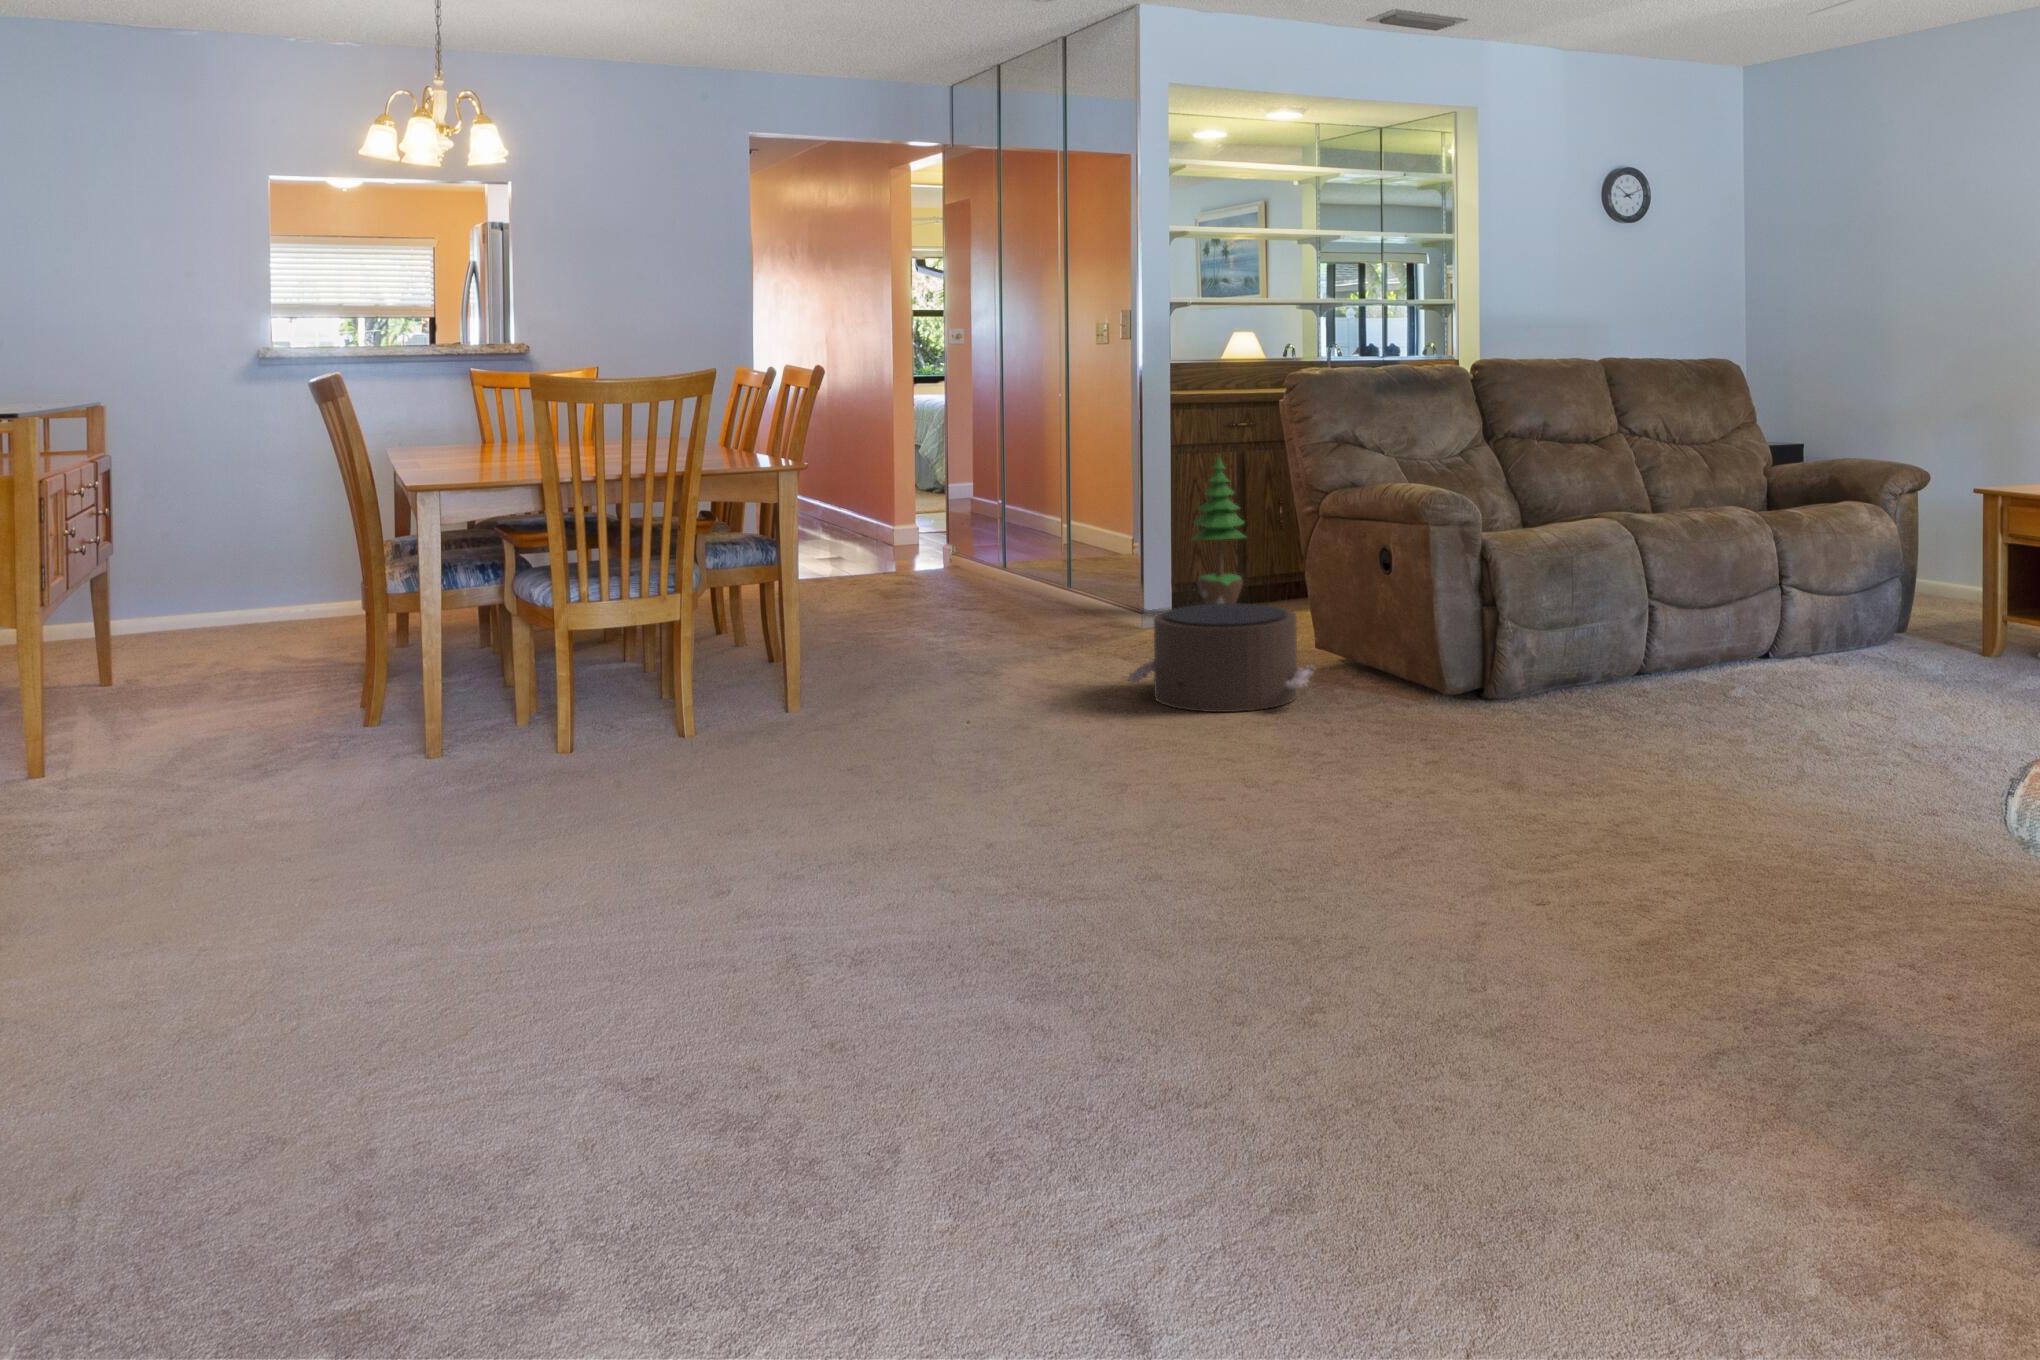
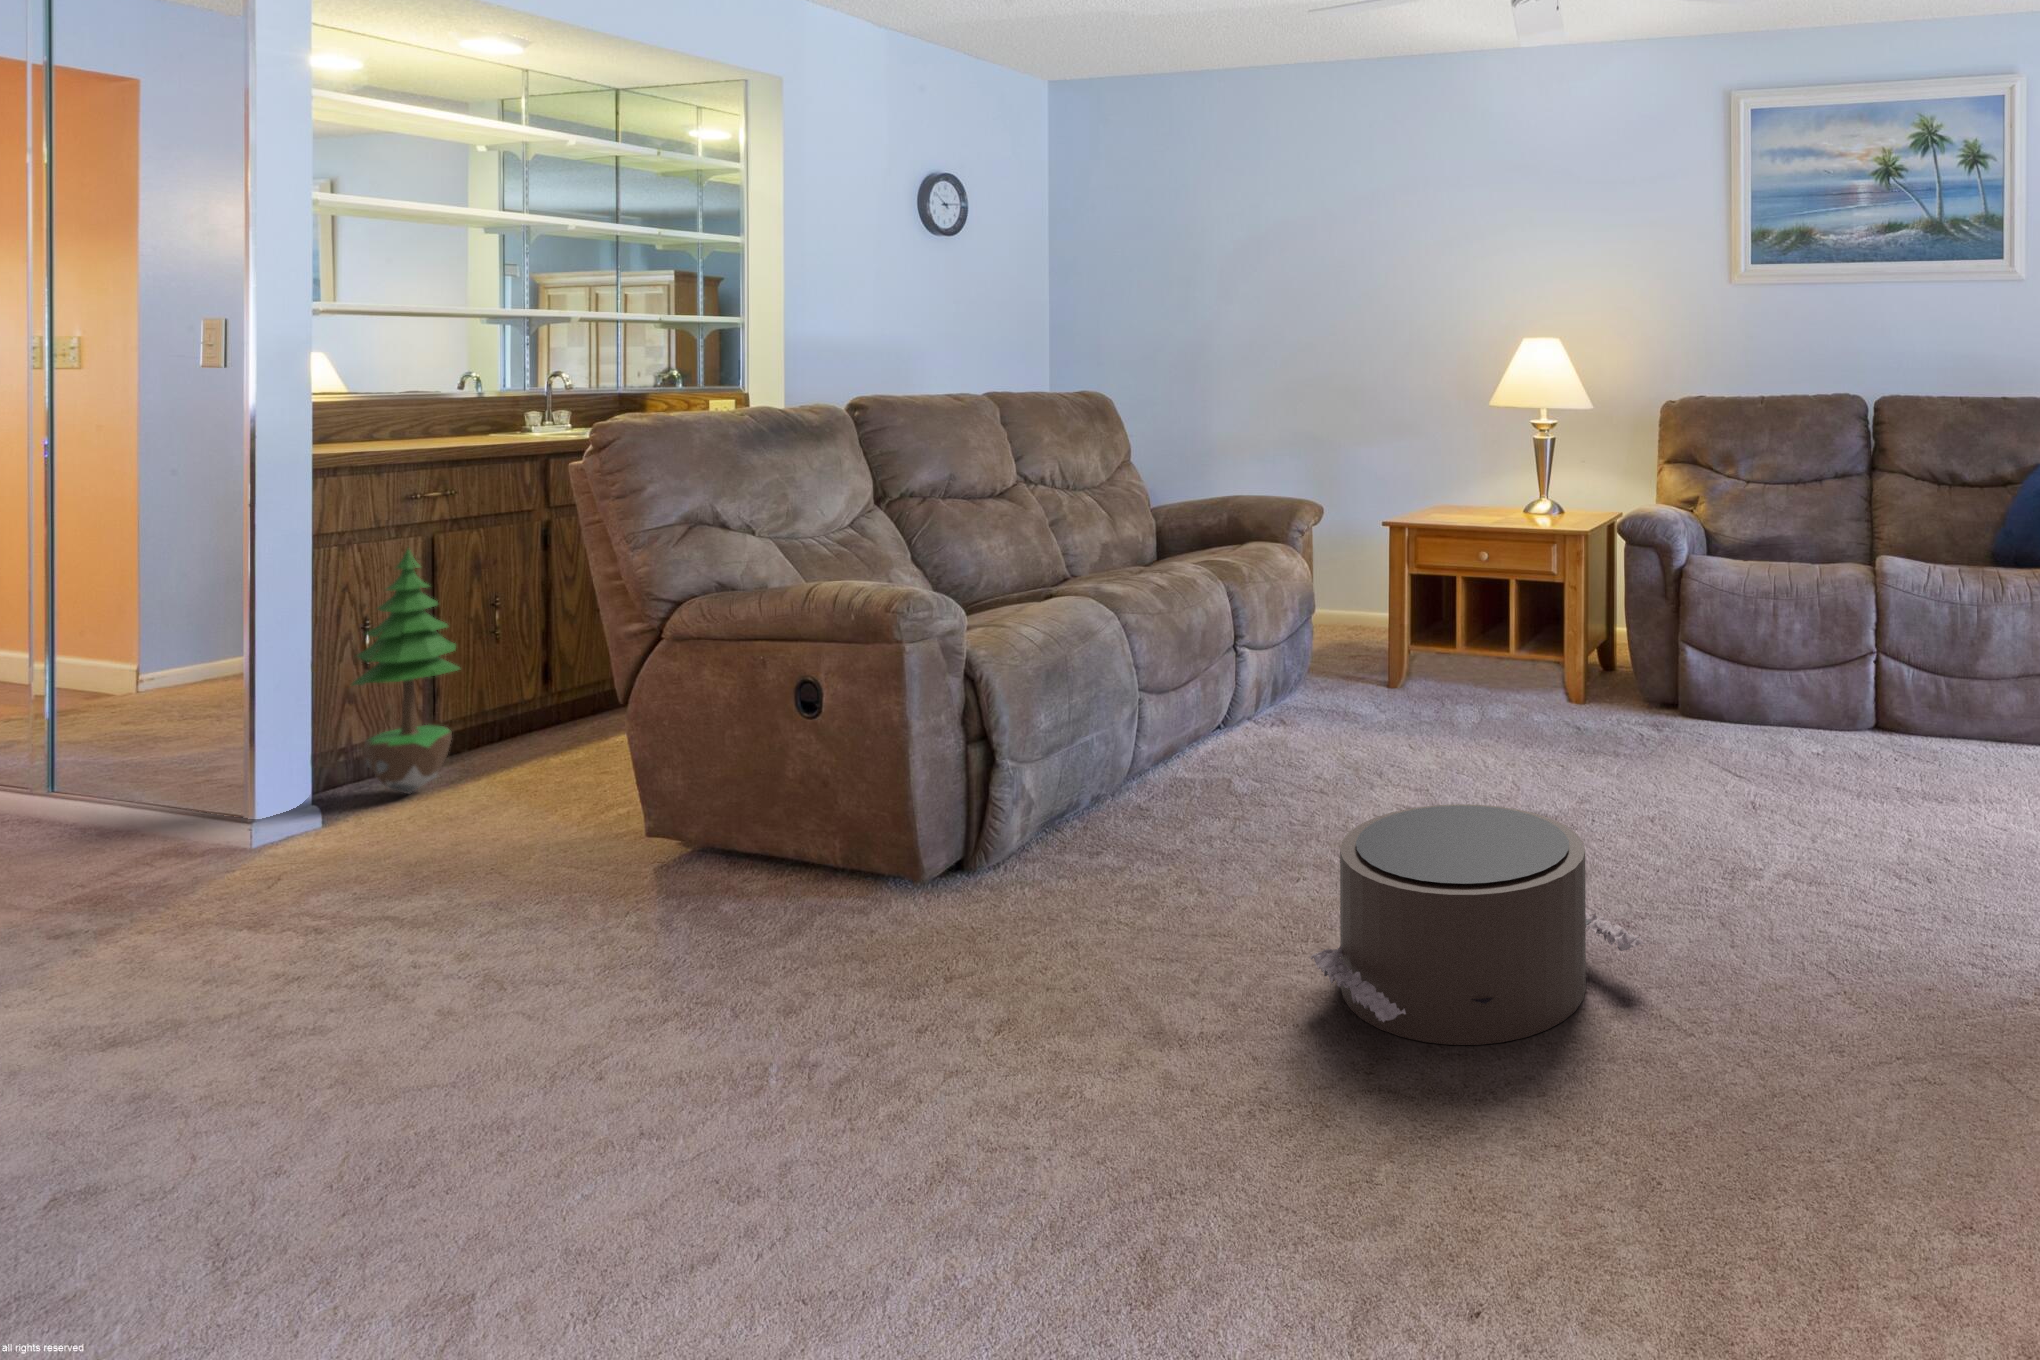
pouf: present [1127,603,1314,712] -> present [1311,804,1644,1045]

